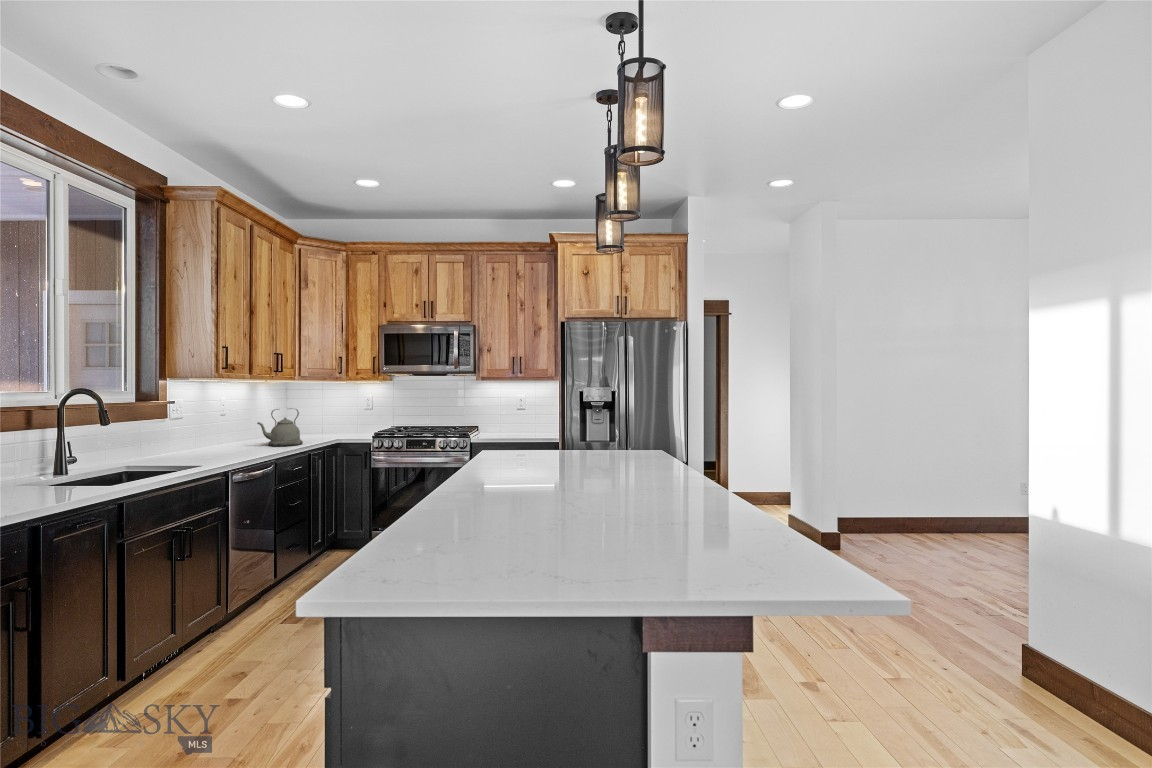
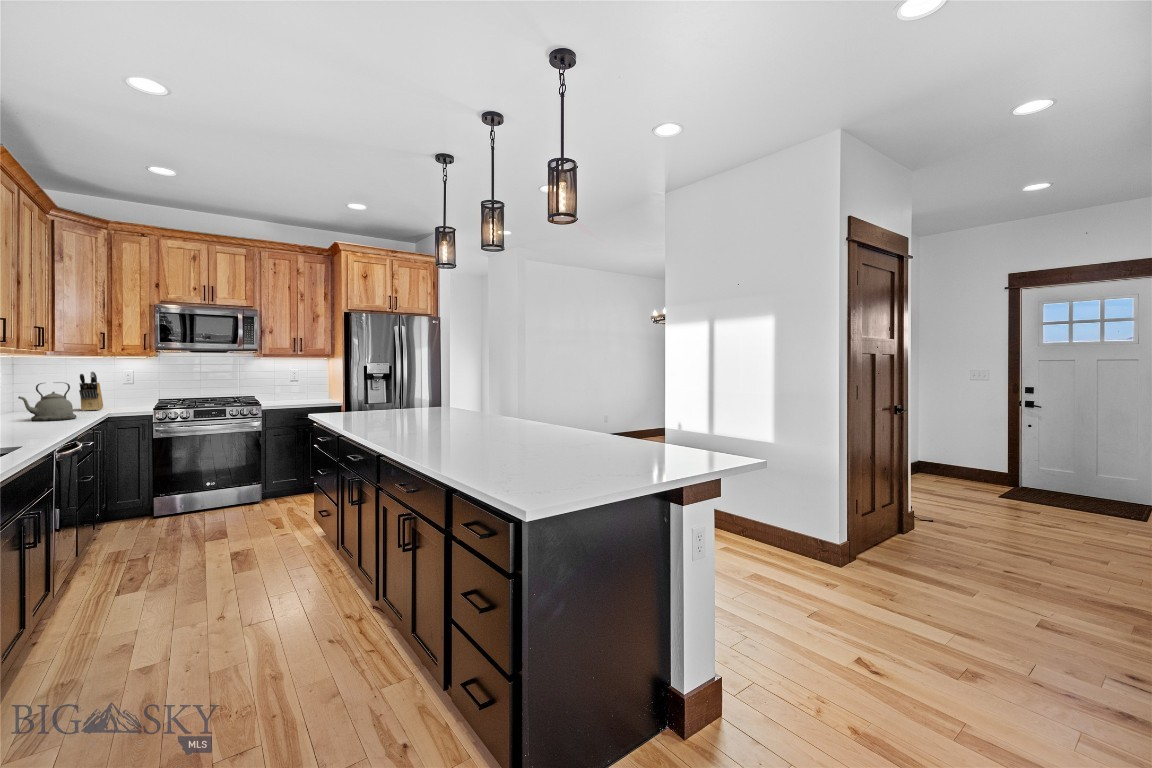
knife block: none [320,395,347,434] -> present [79,372,103,411]

